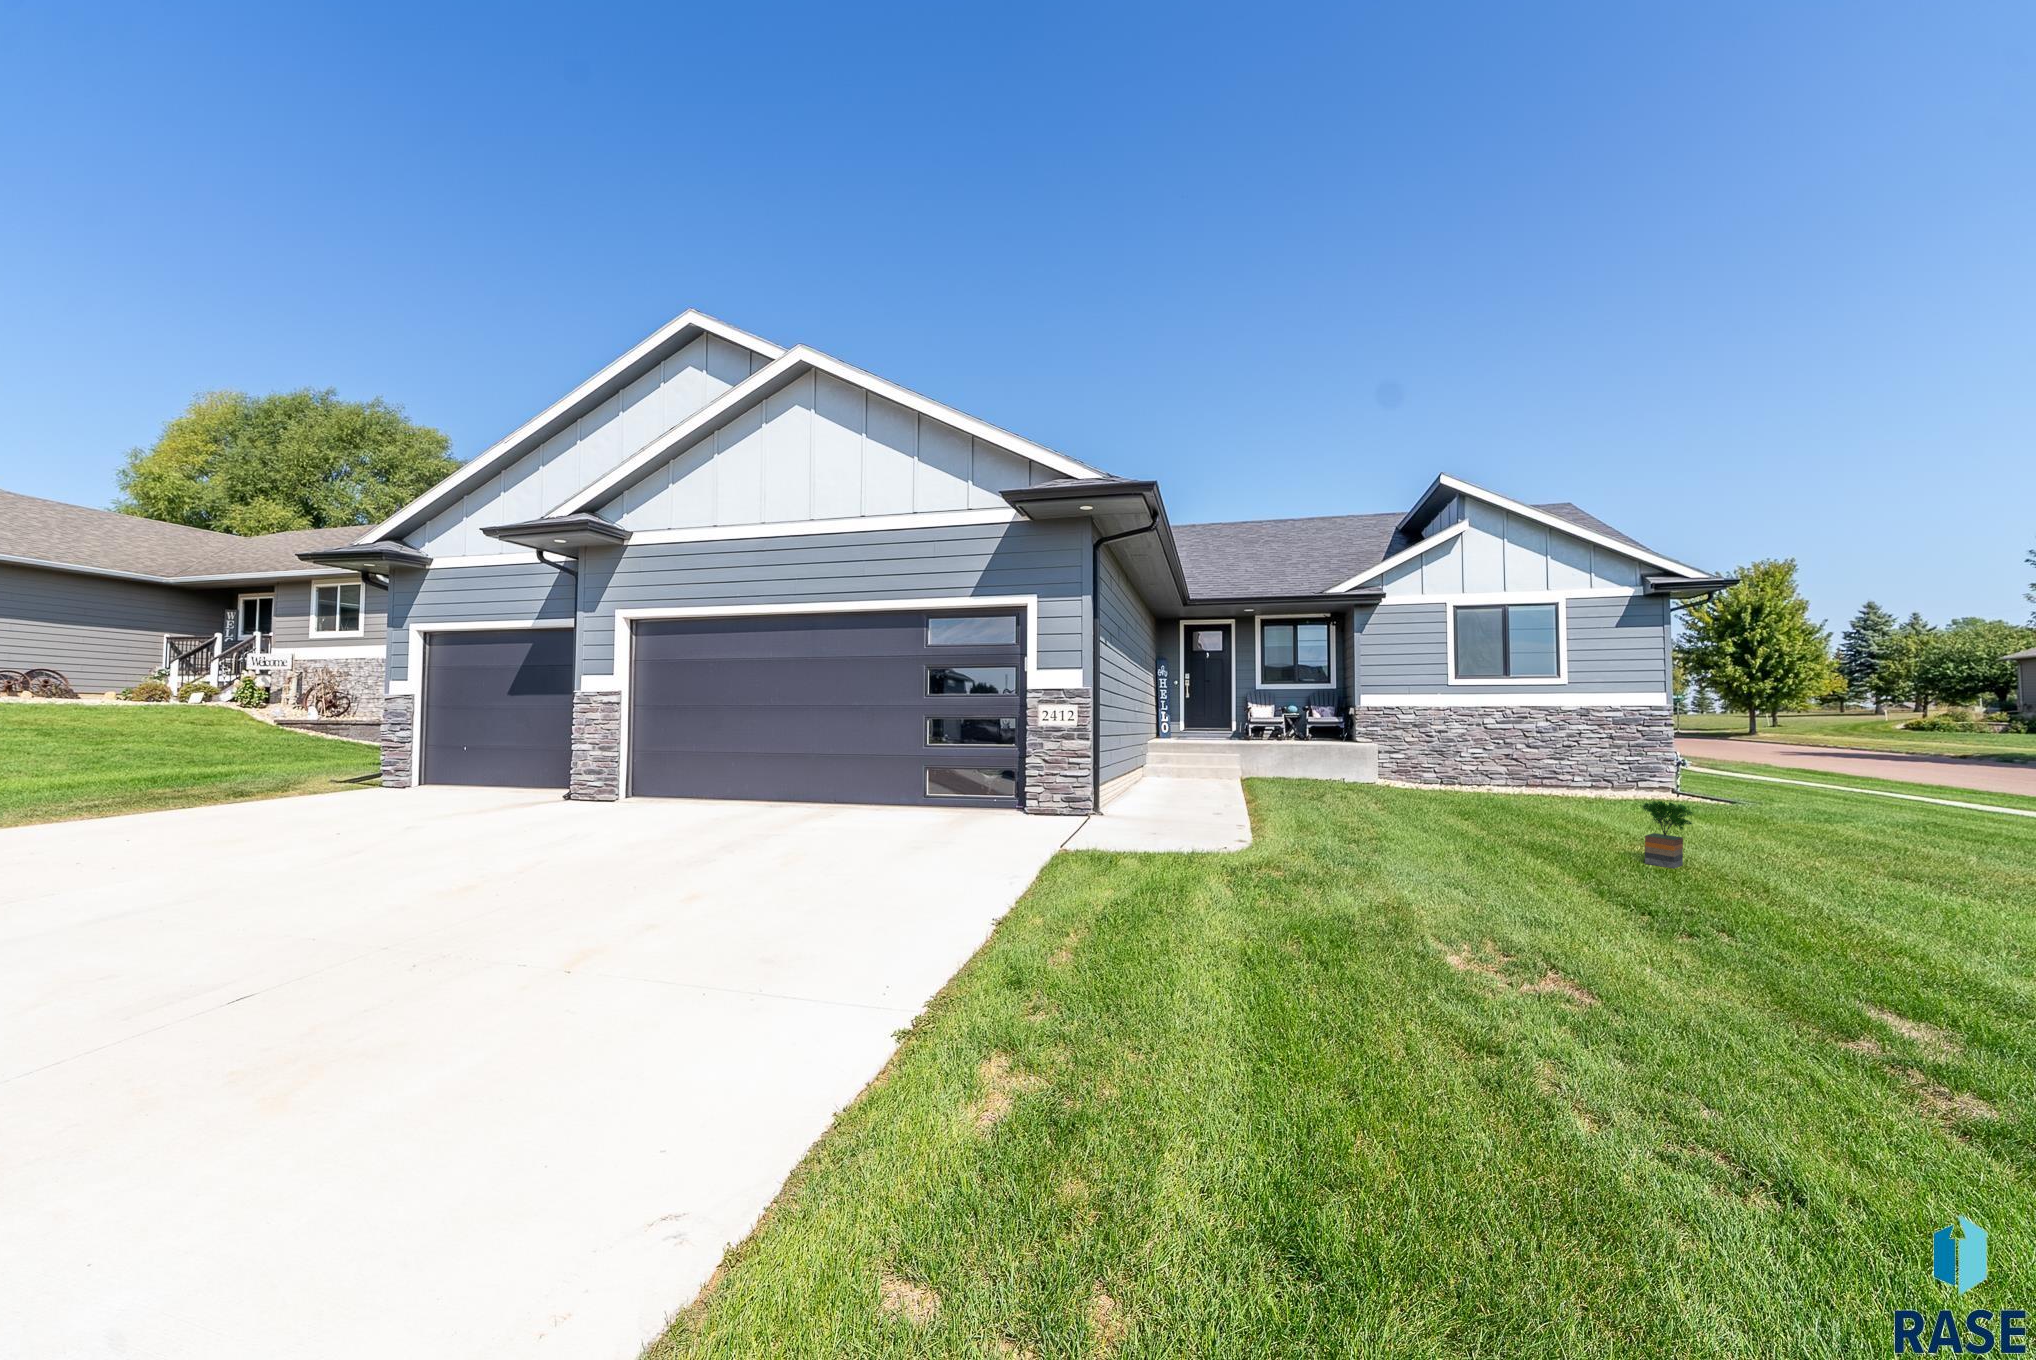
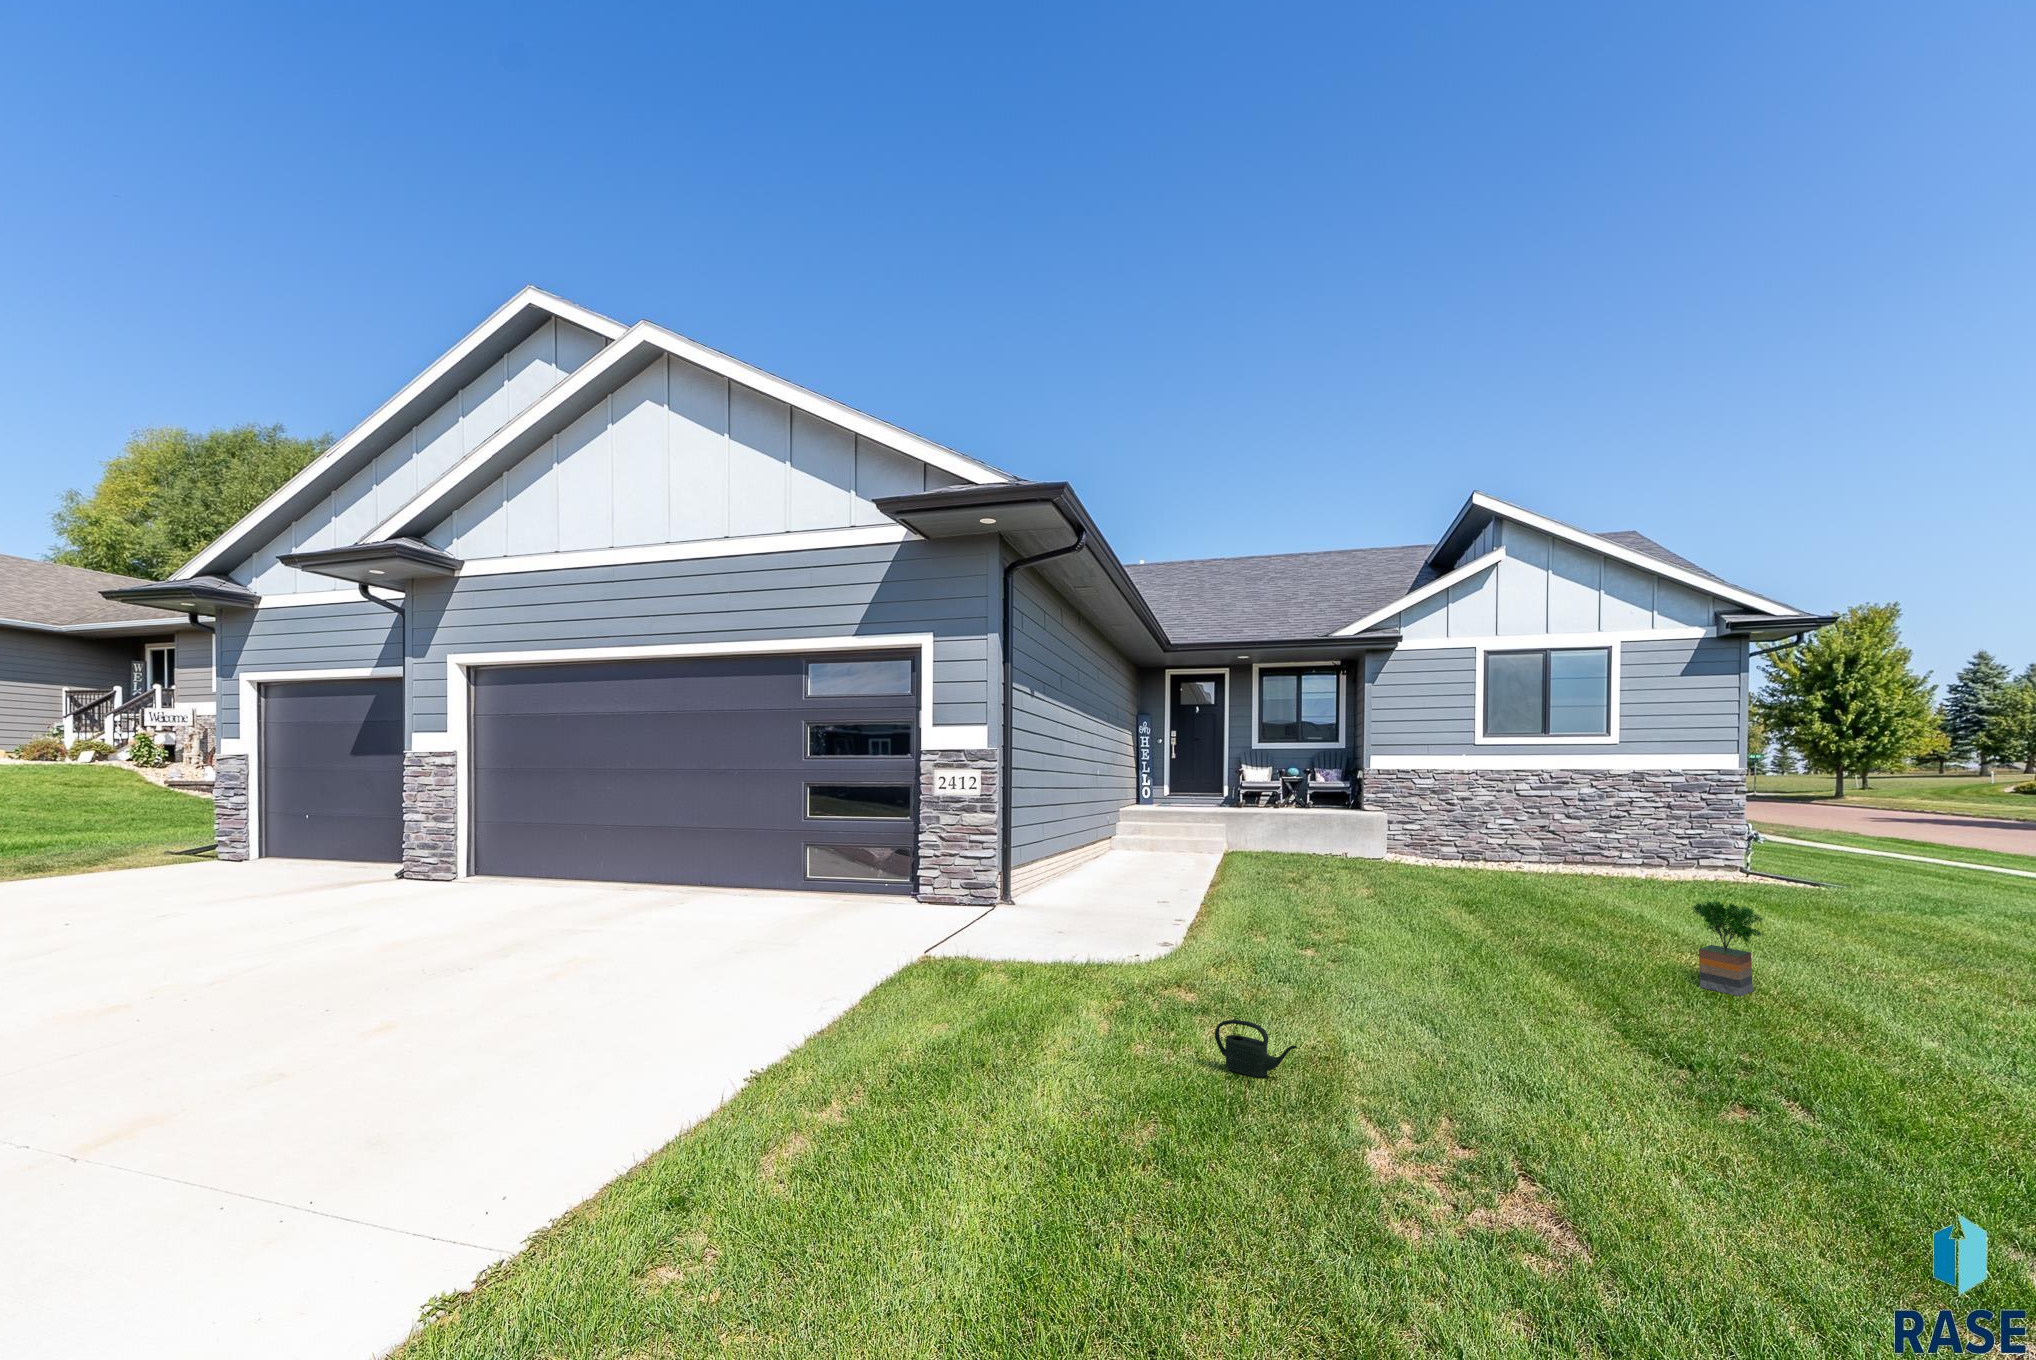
watering can: none [1319,878,1381,916] -> present [1215,1020,1297,1077]

